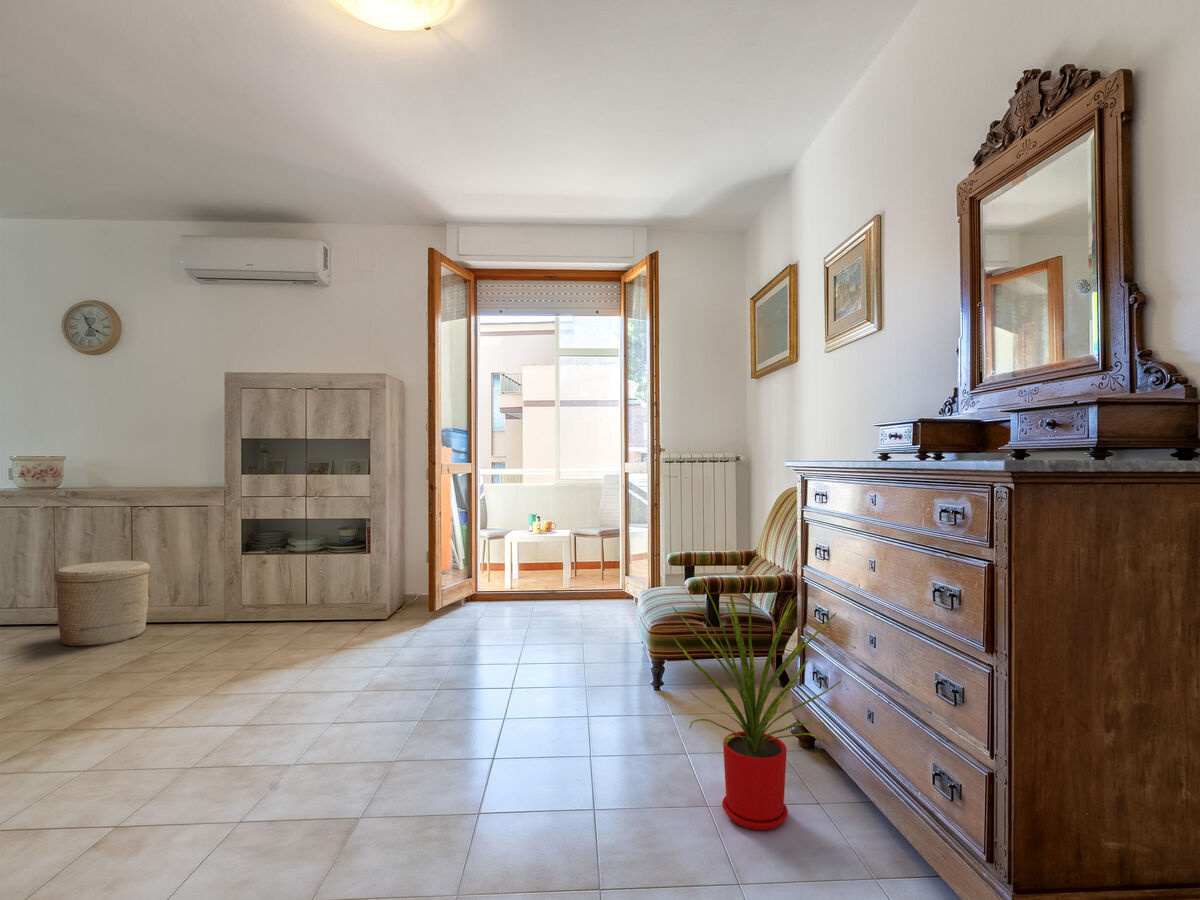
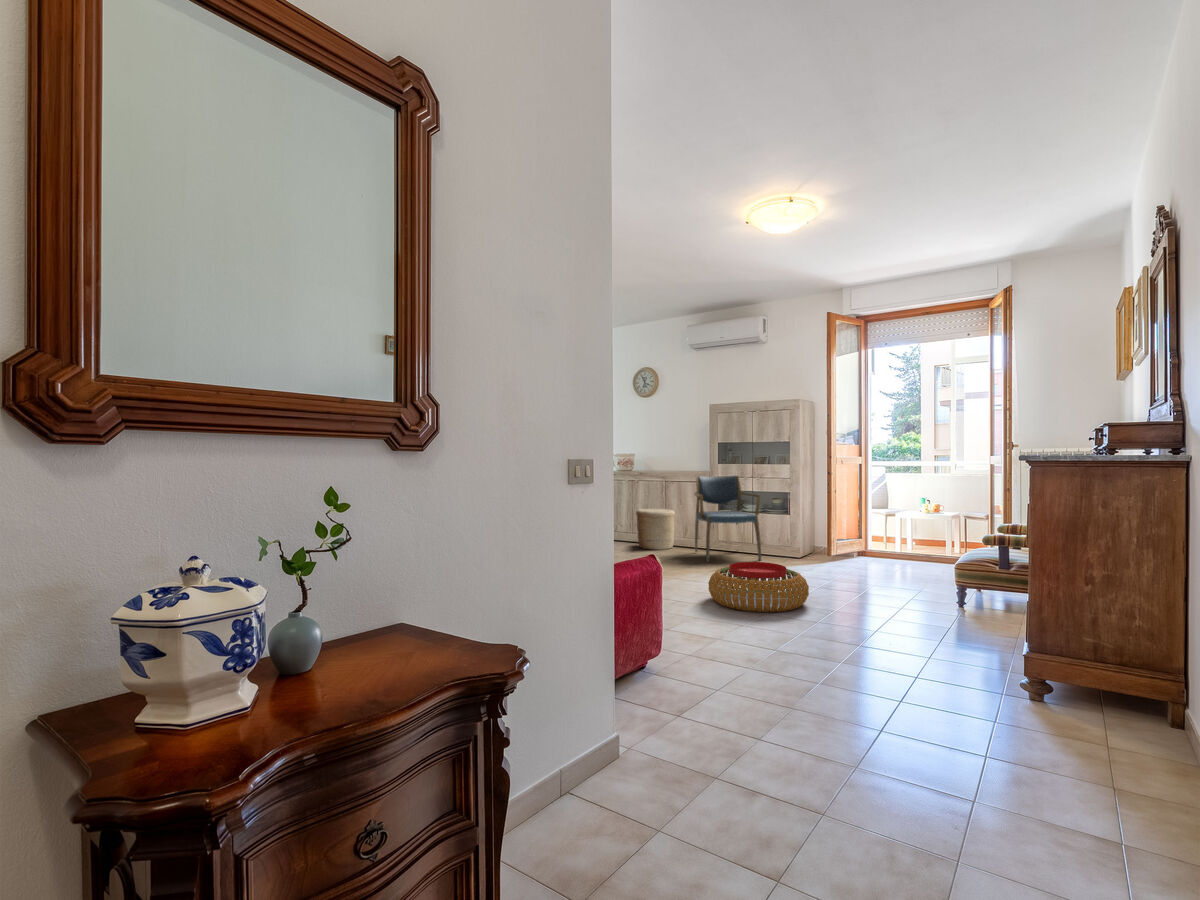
armchair: none [191,495,325,662] -> present [694,476,761,562]
house plant: present [672,579,841,830] -> none [902,520,1002,645]
pouf: none [219,685,458,843] -> present [708,562,809,612]

